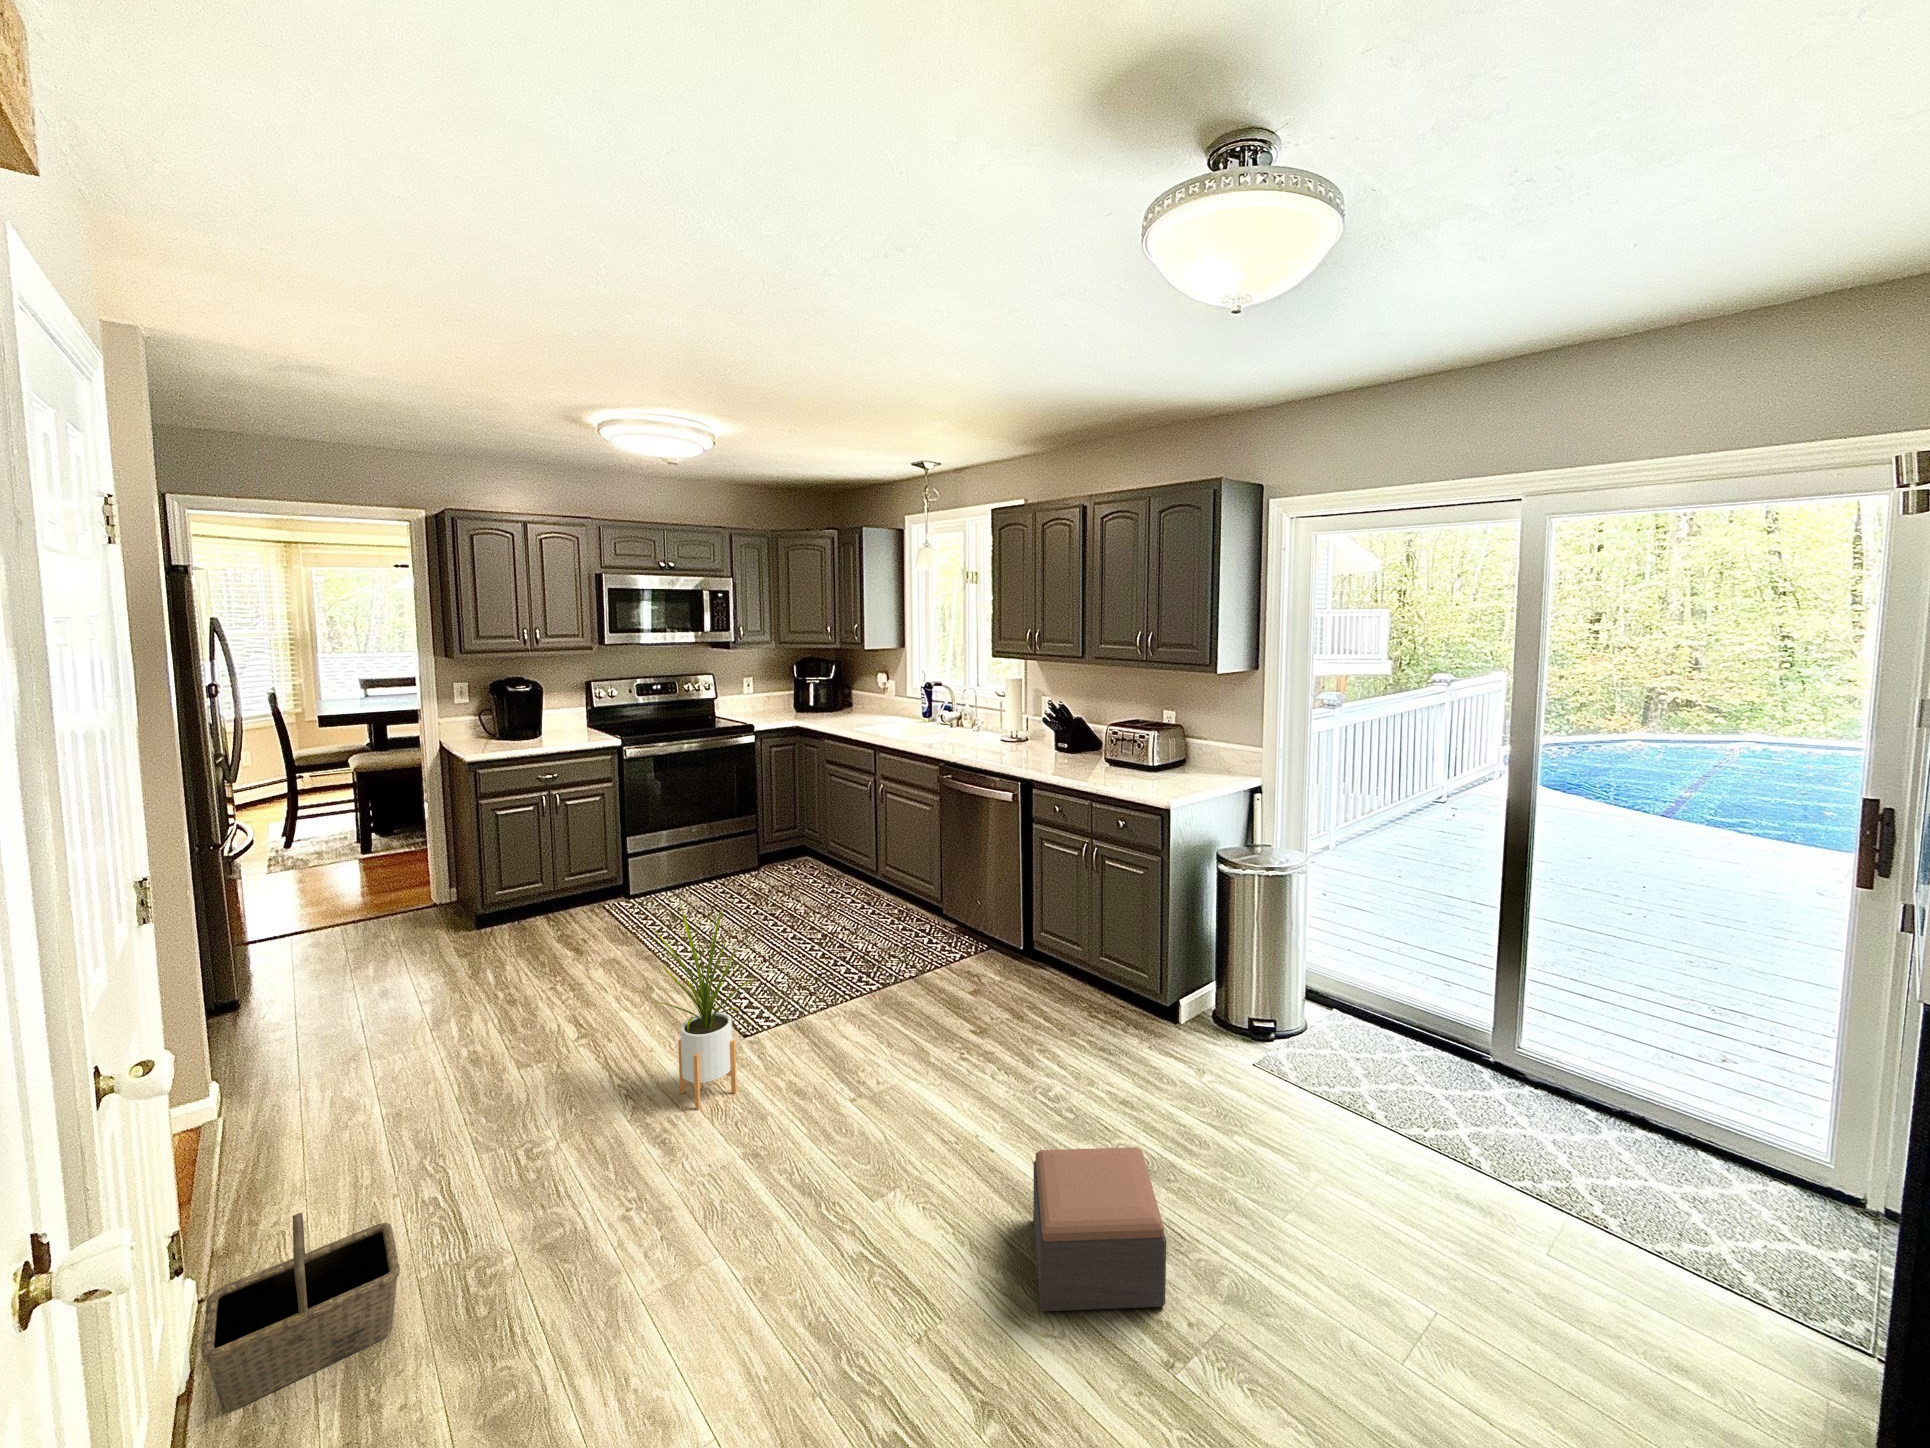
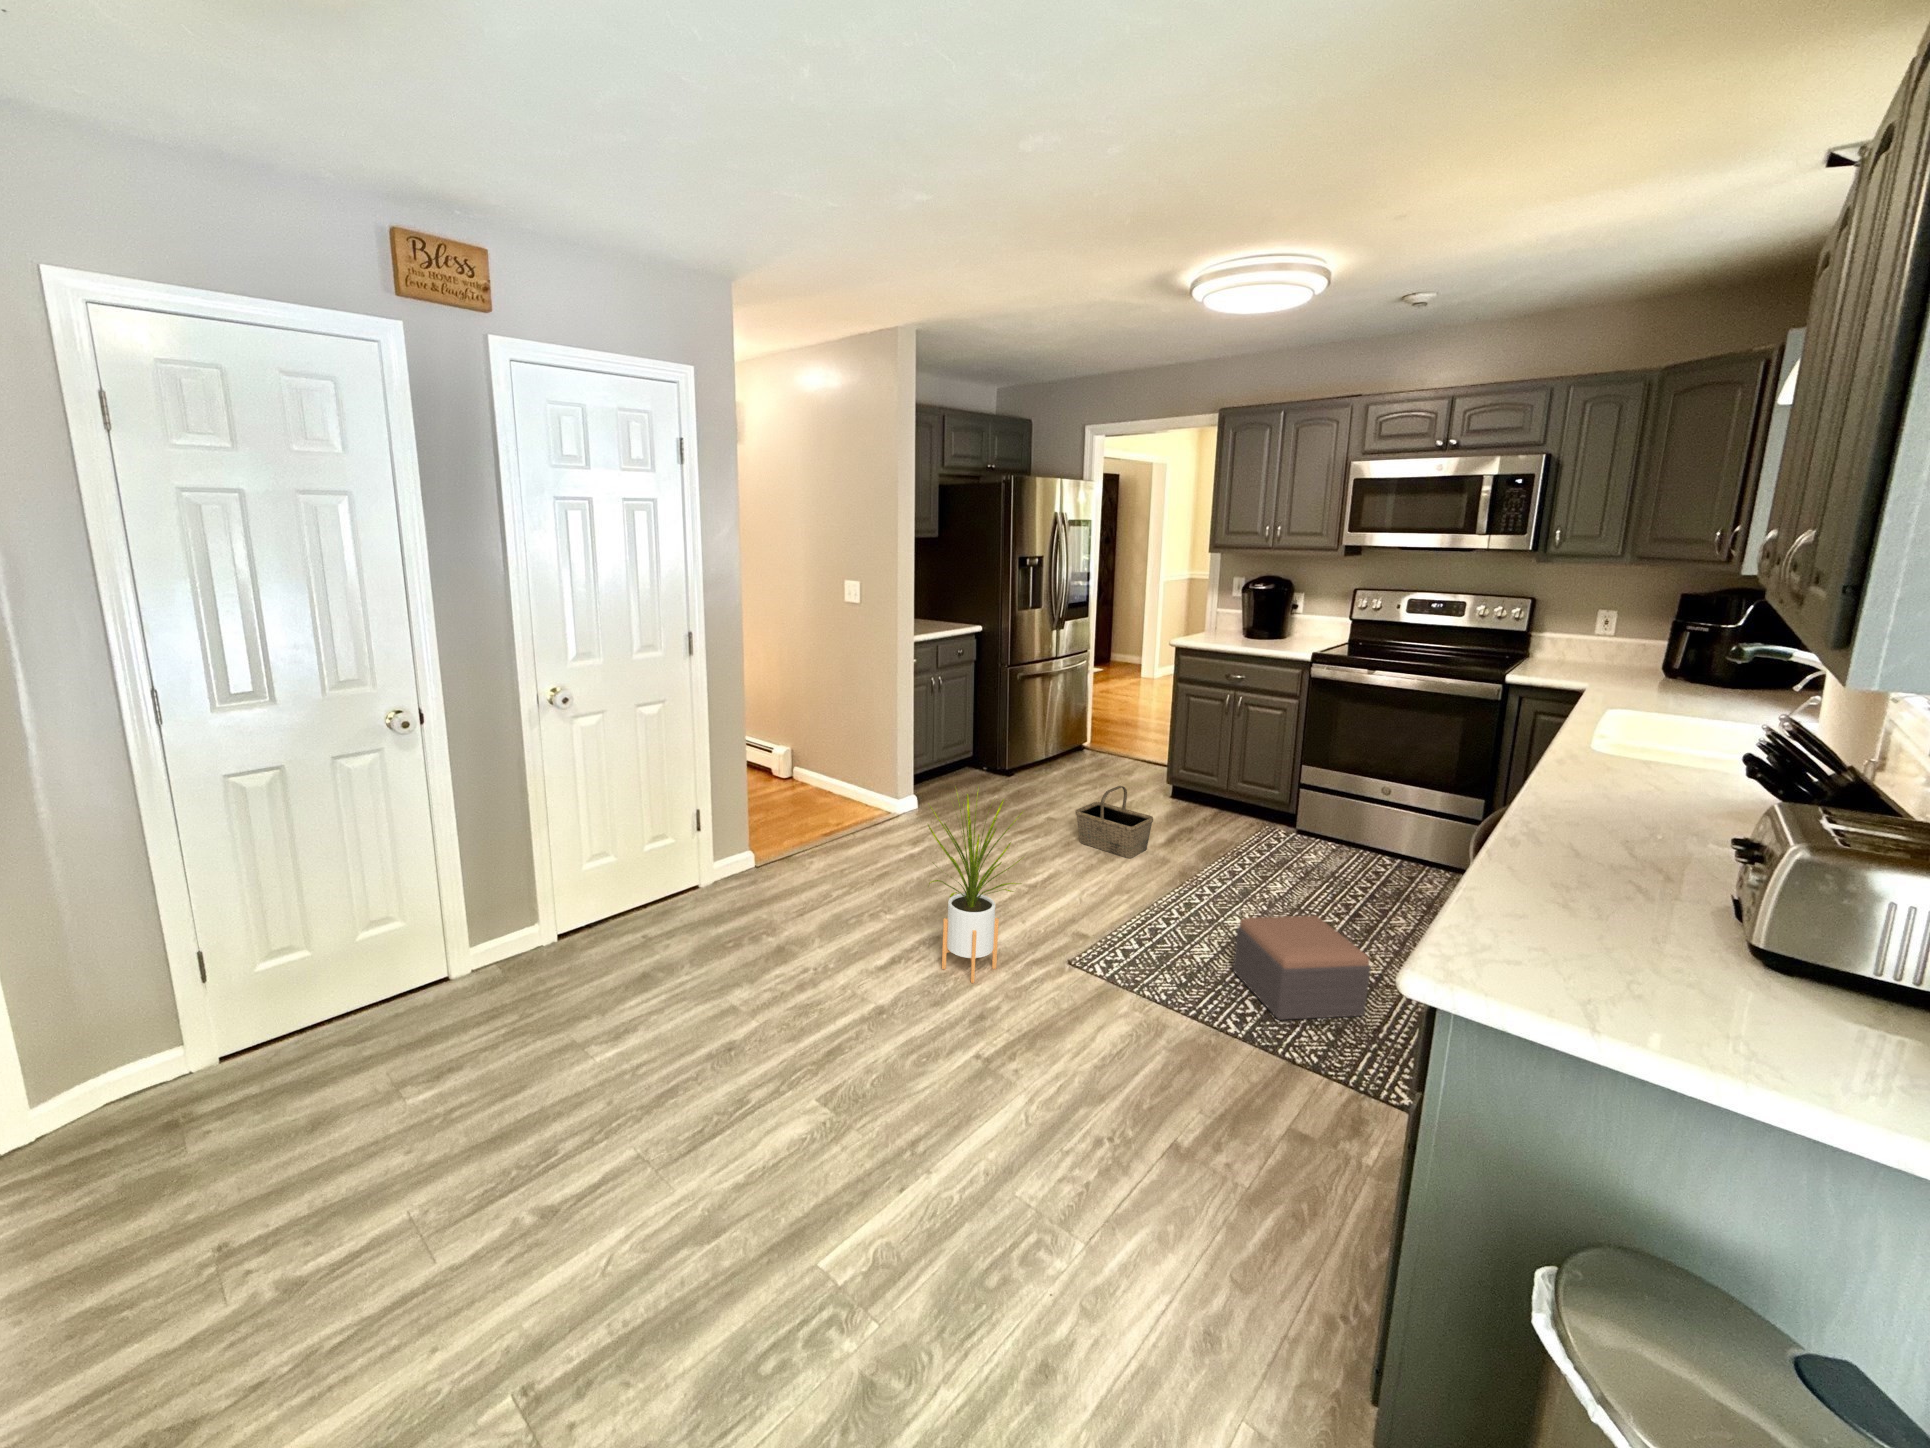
footstool: present [1033,1147,1166,1311] -> present [1233,916,1371,1020]
basket: present [201,1213,400,1411] -> present [1075,786,1153,858]

